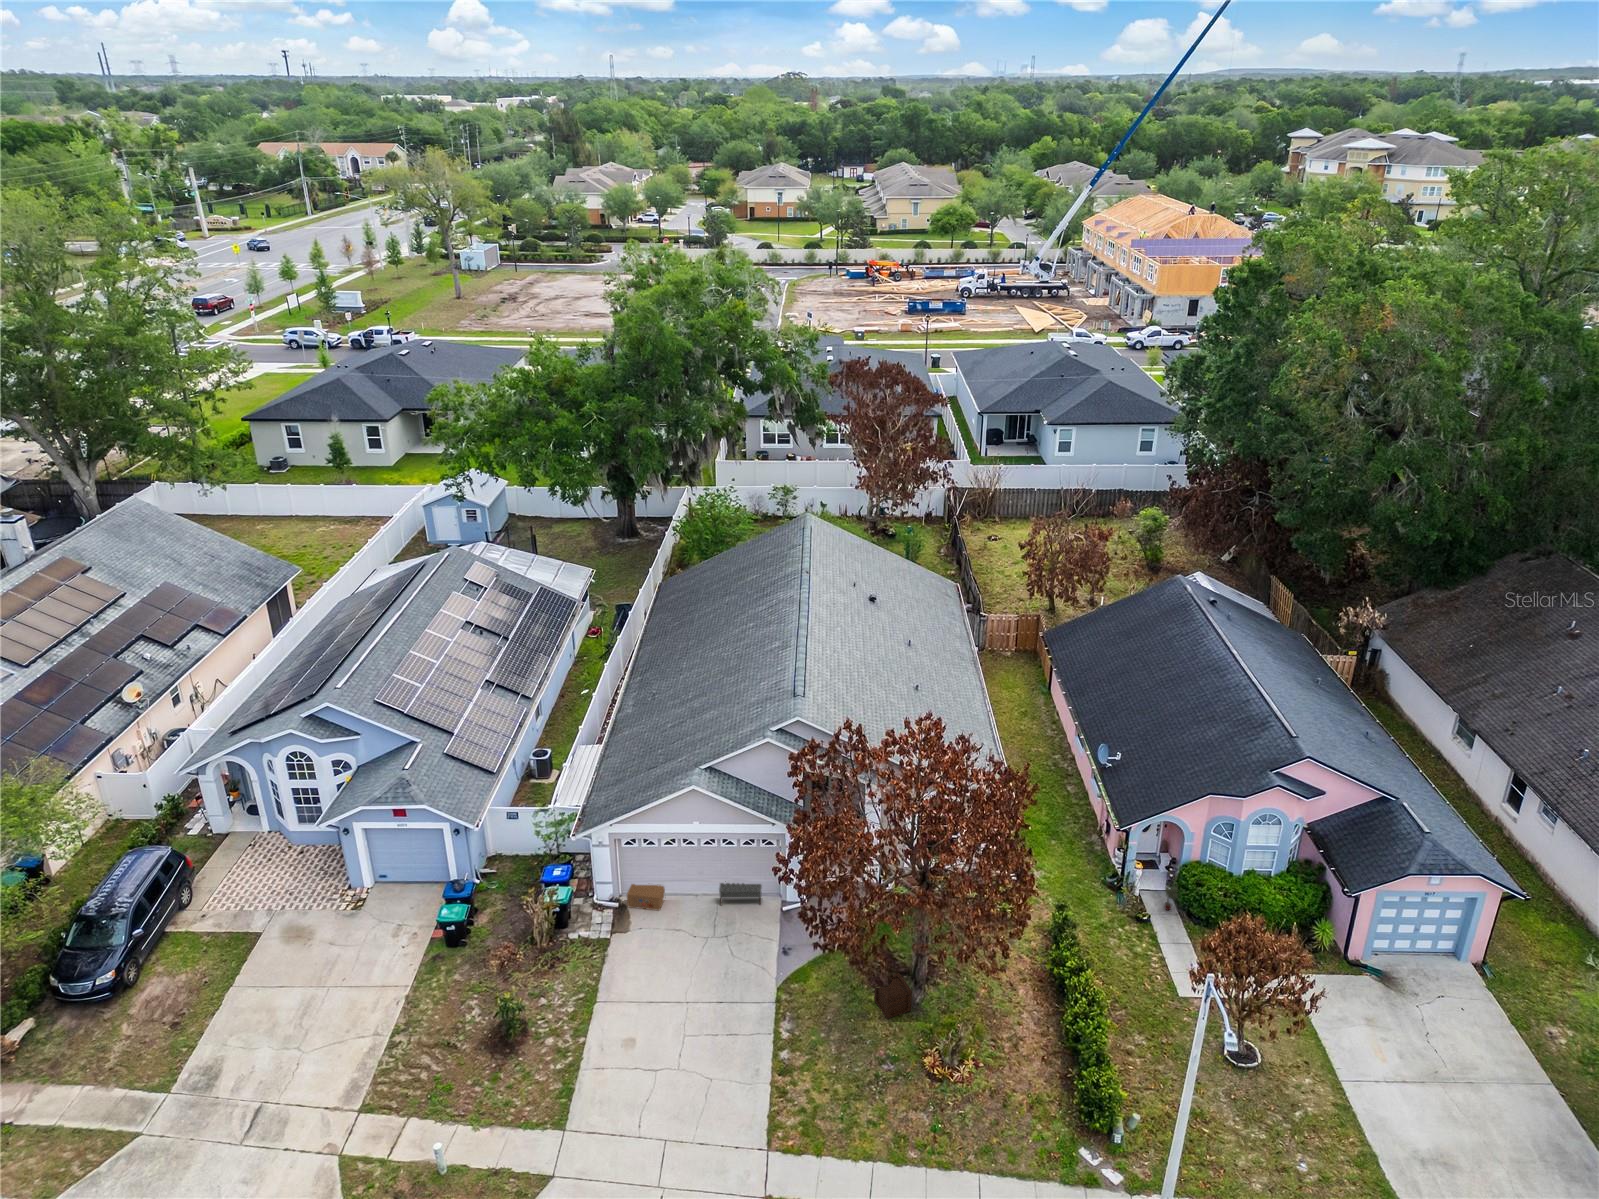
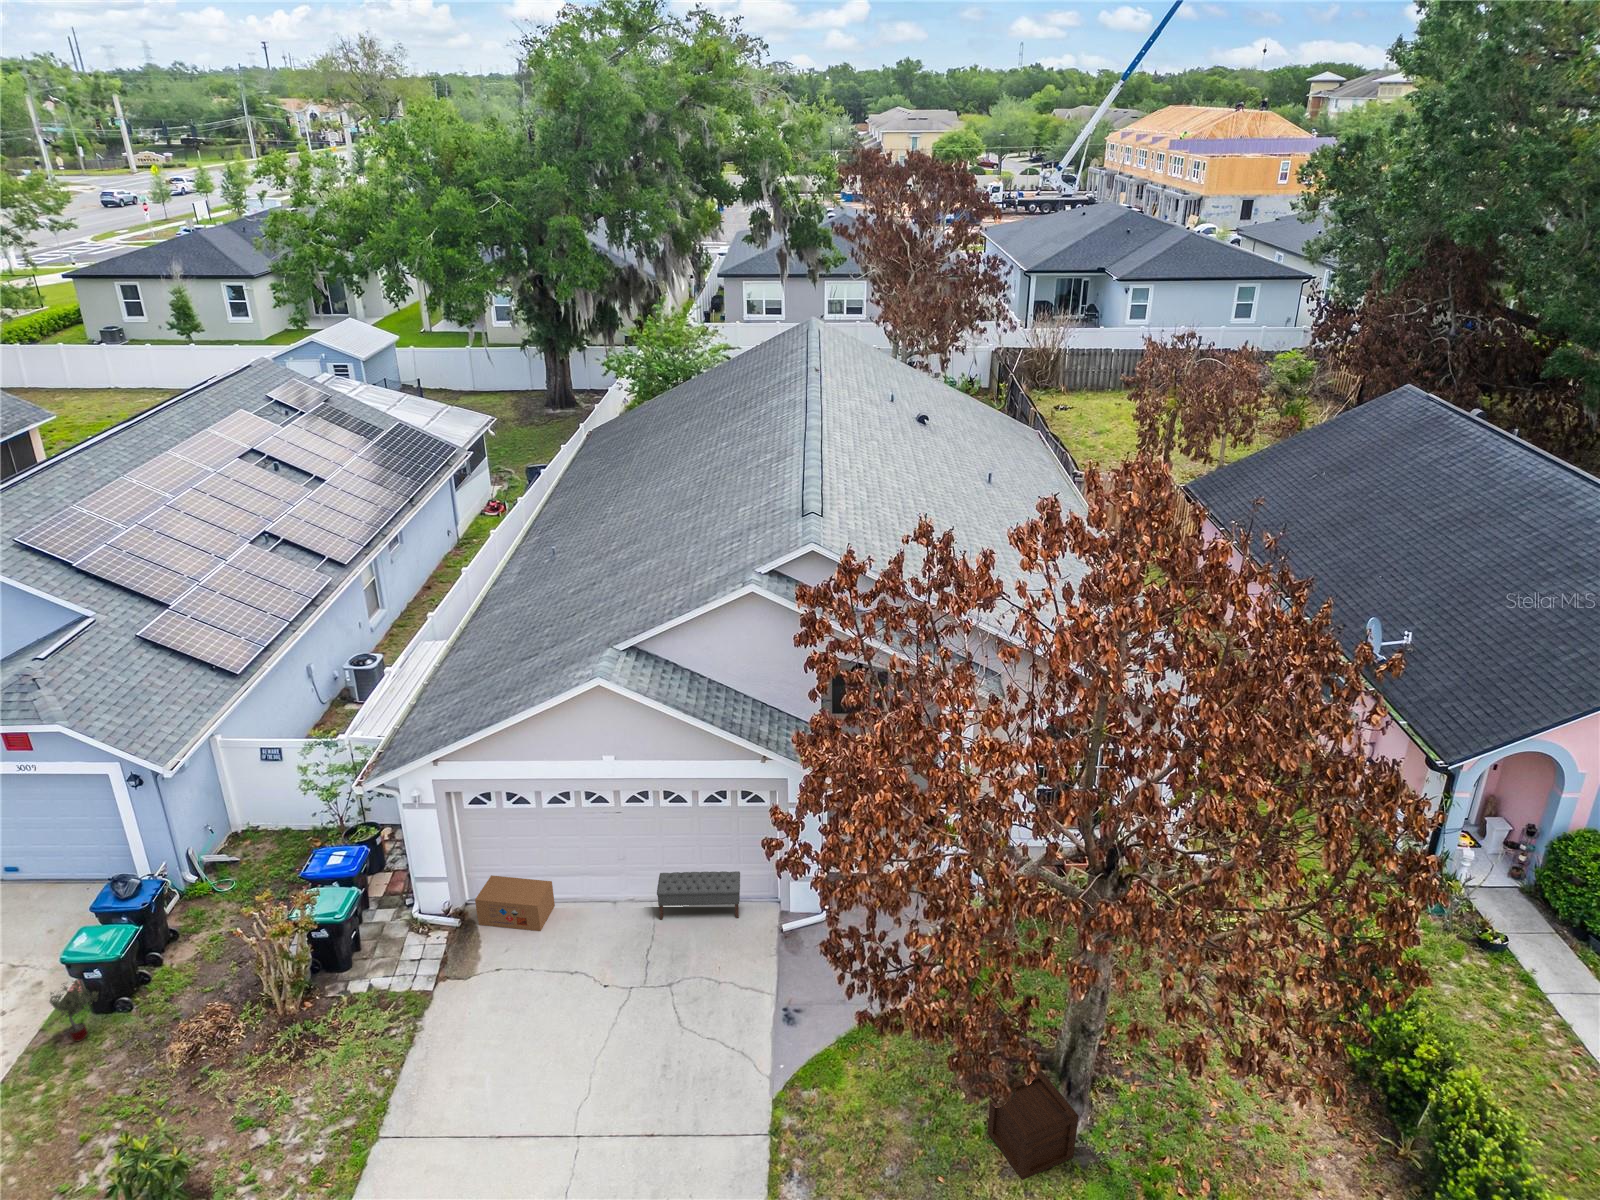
potted tree: present [1165,884,1179,910] -> present [49,980,98,1041]

